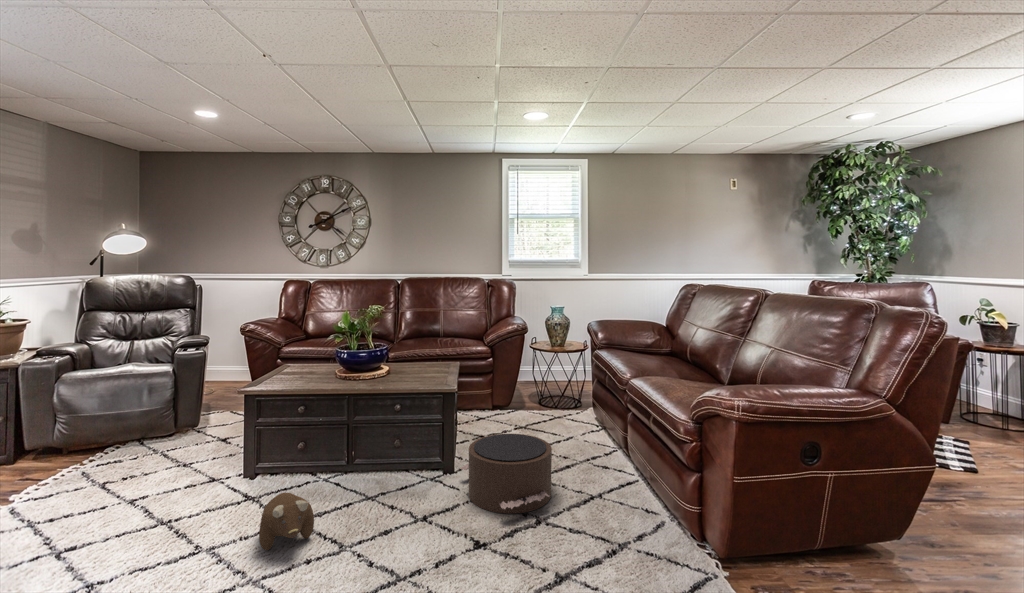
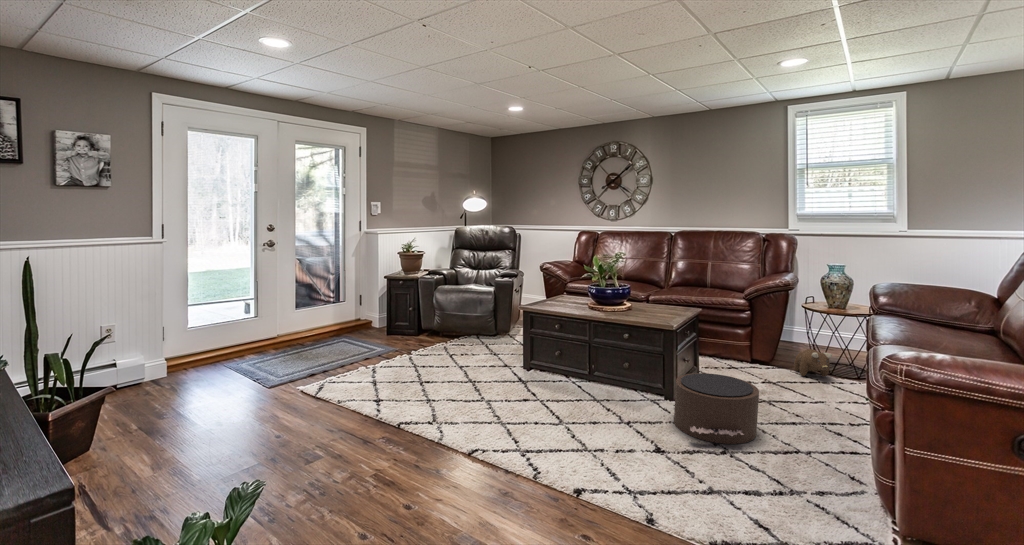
plush toy: present [259,493,314,551] -> present [794,349,832,377]

